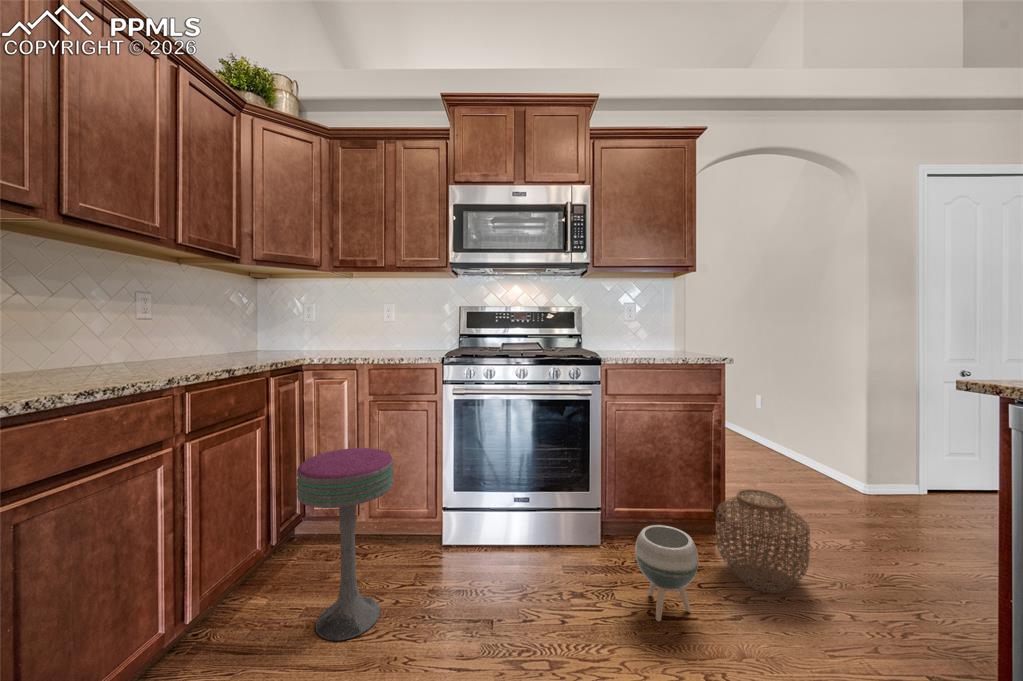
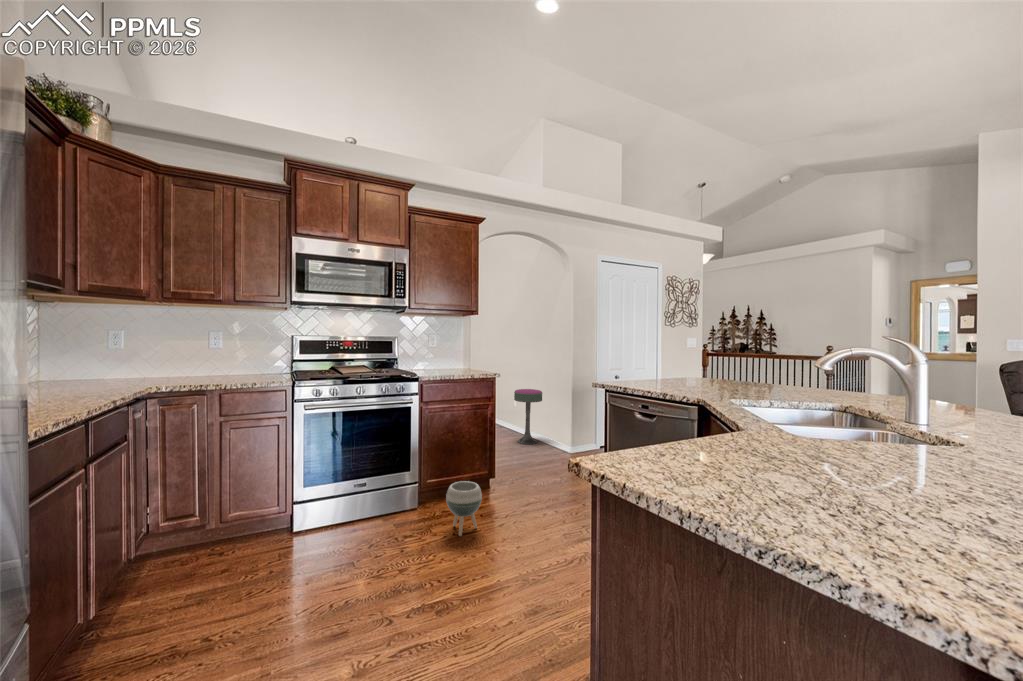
bar stool: present [297,448,393,641] -> present [514,389,542,444]
woven basket: present [716,489,810,593] -> none [489,454,537,511]

